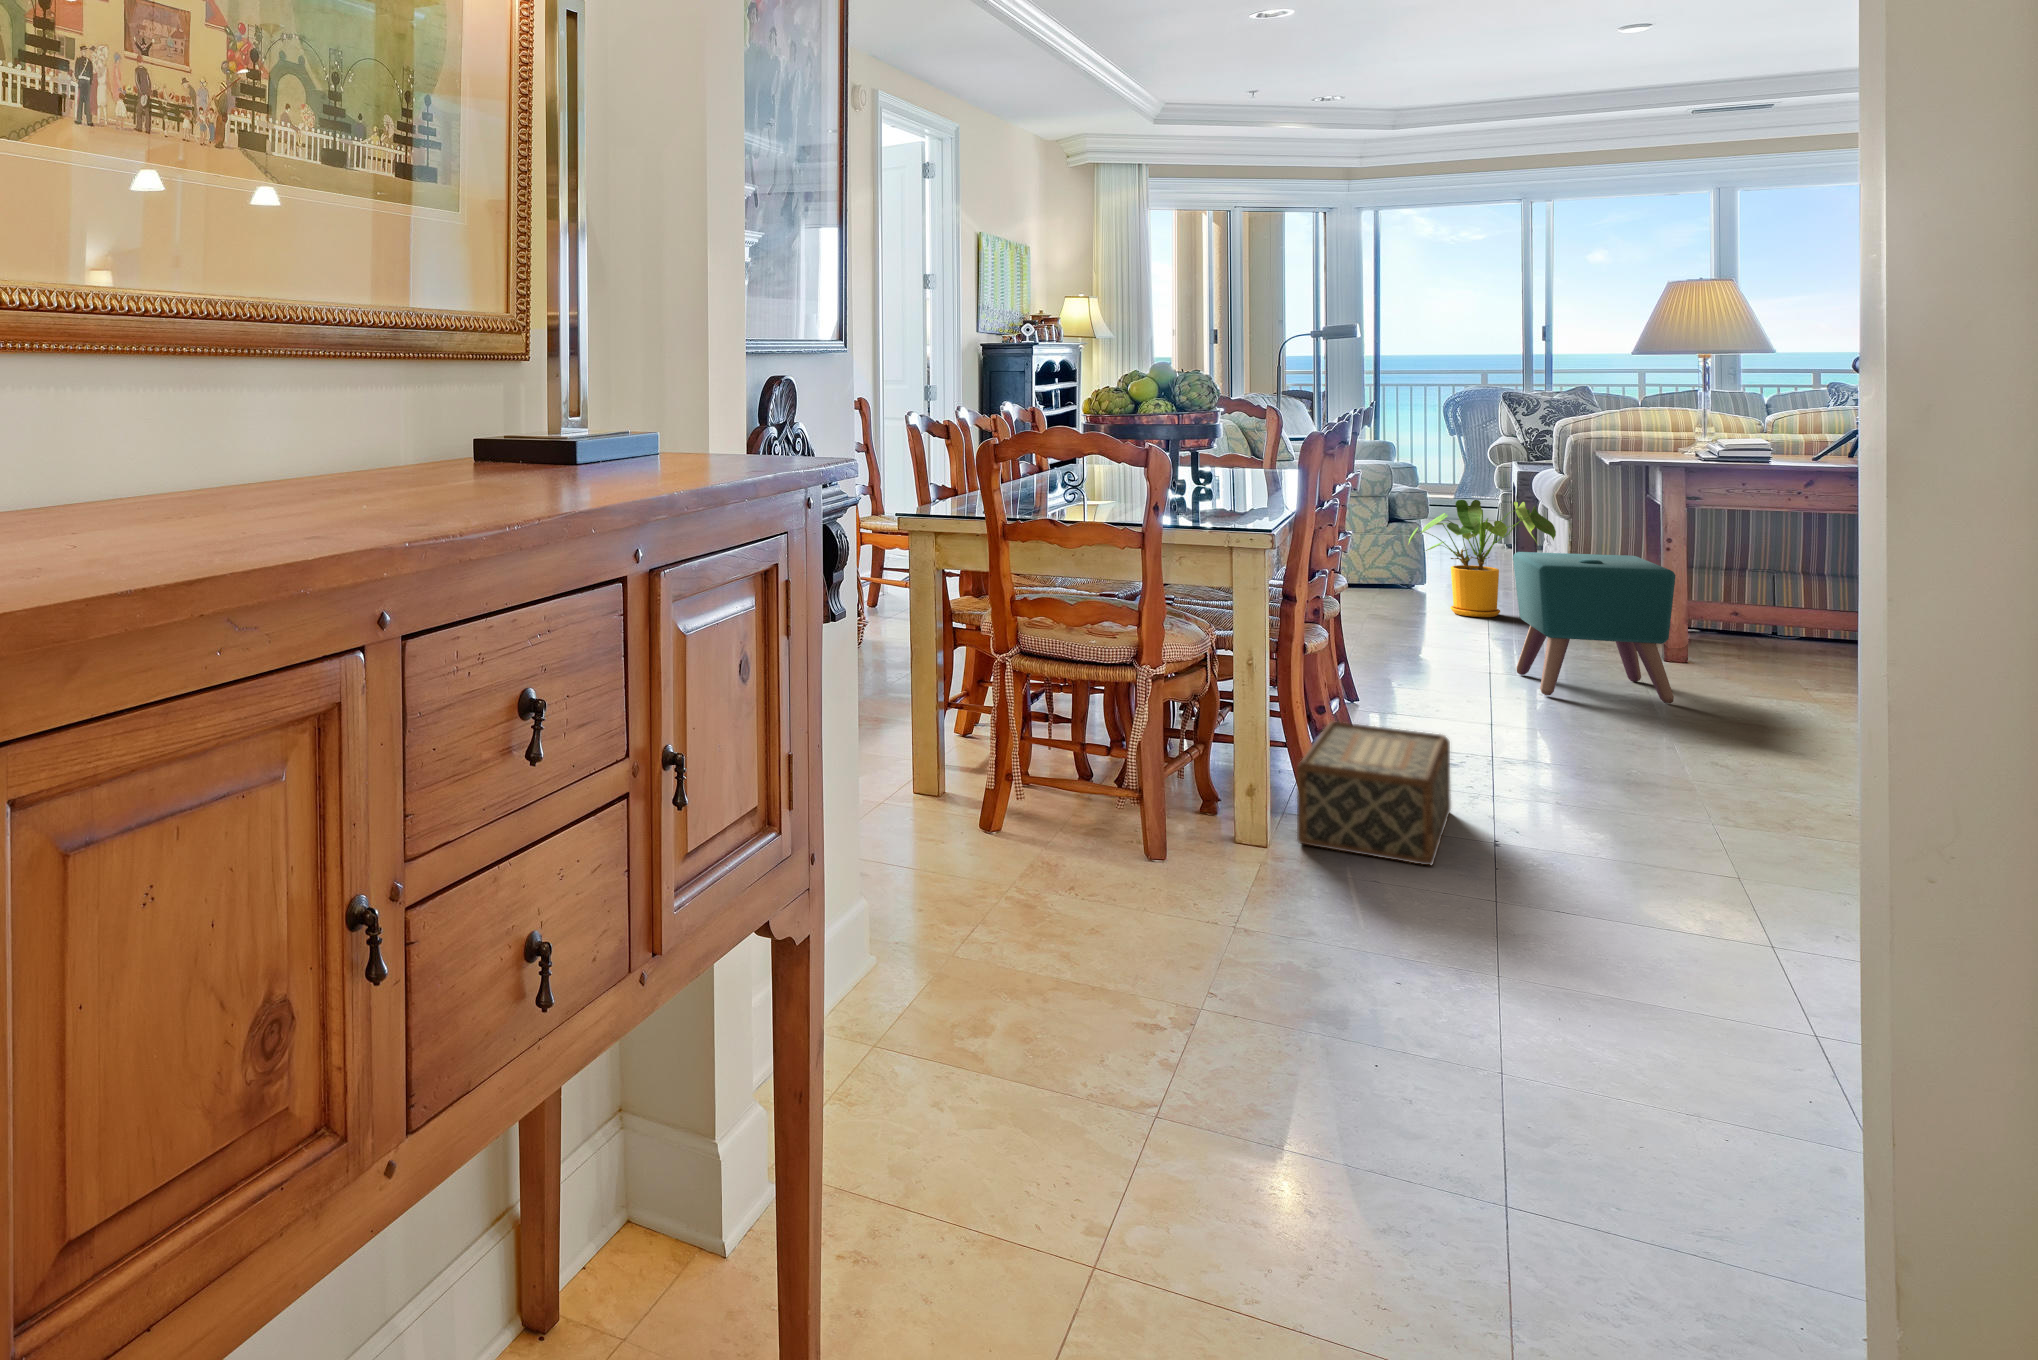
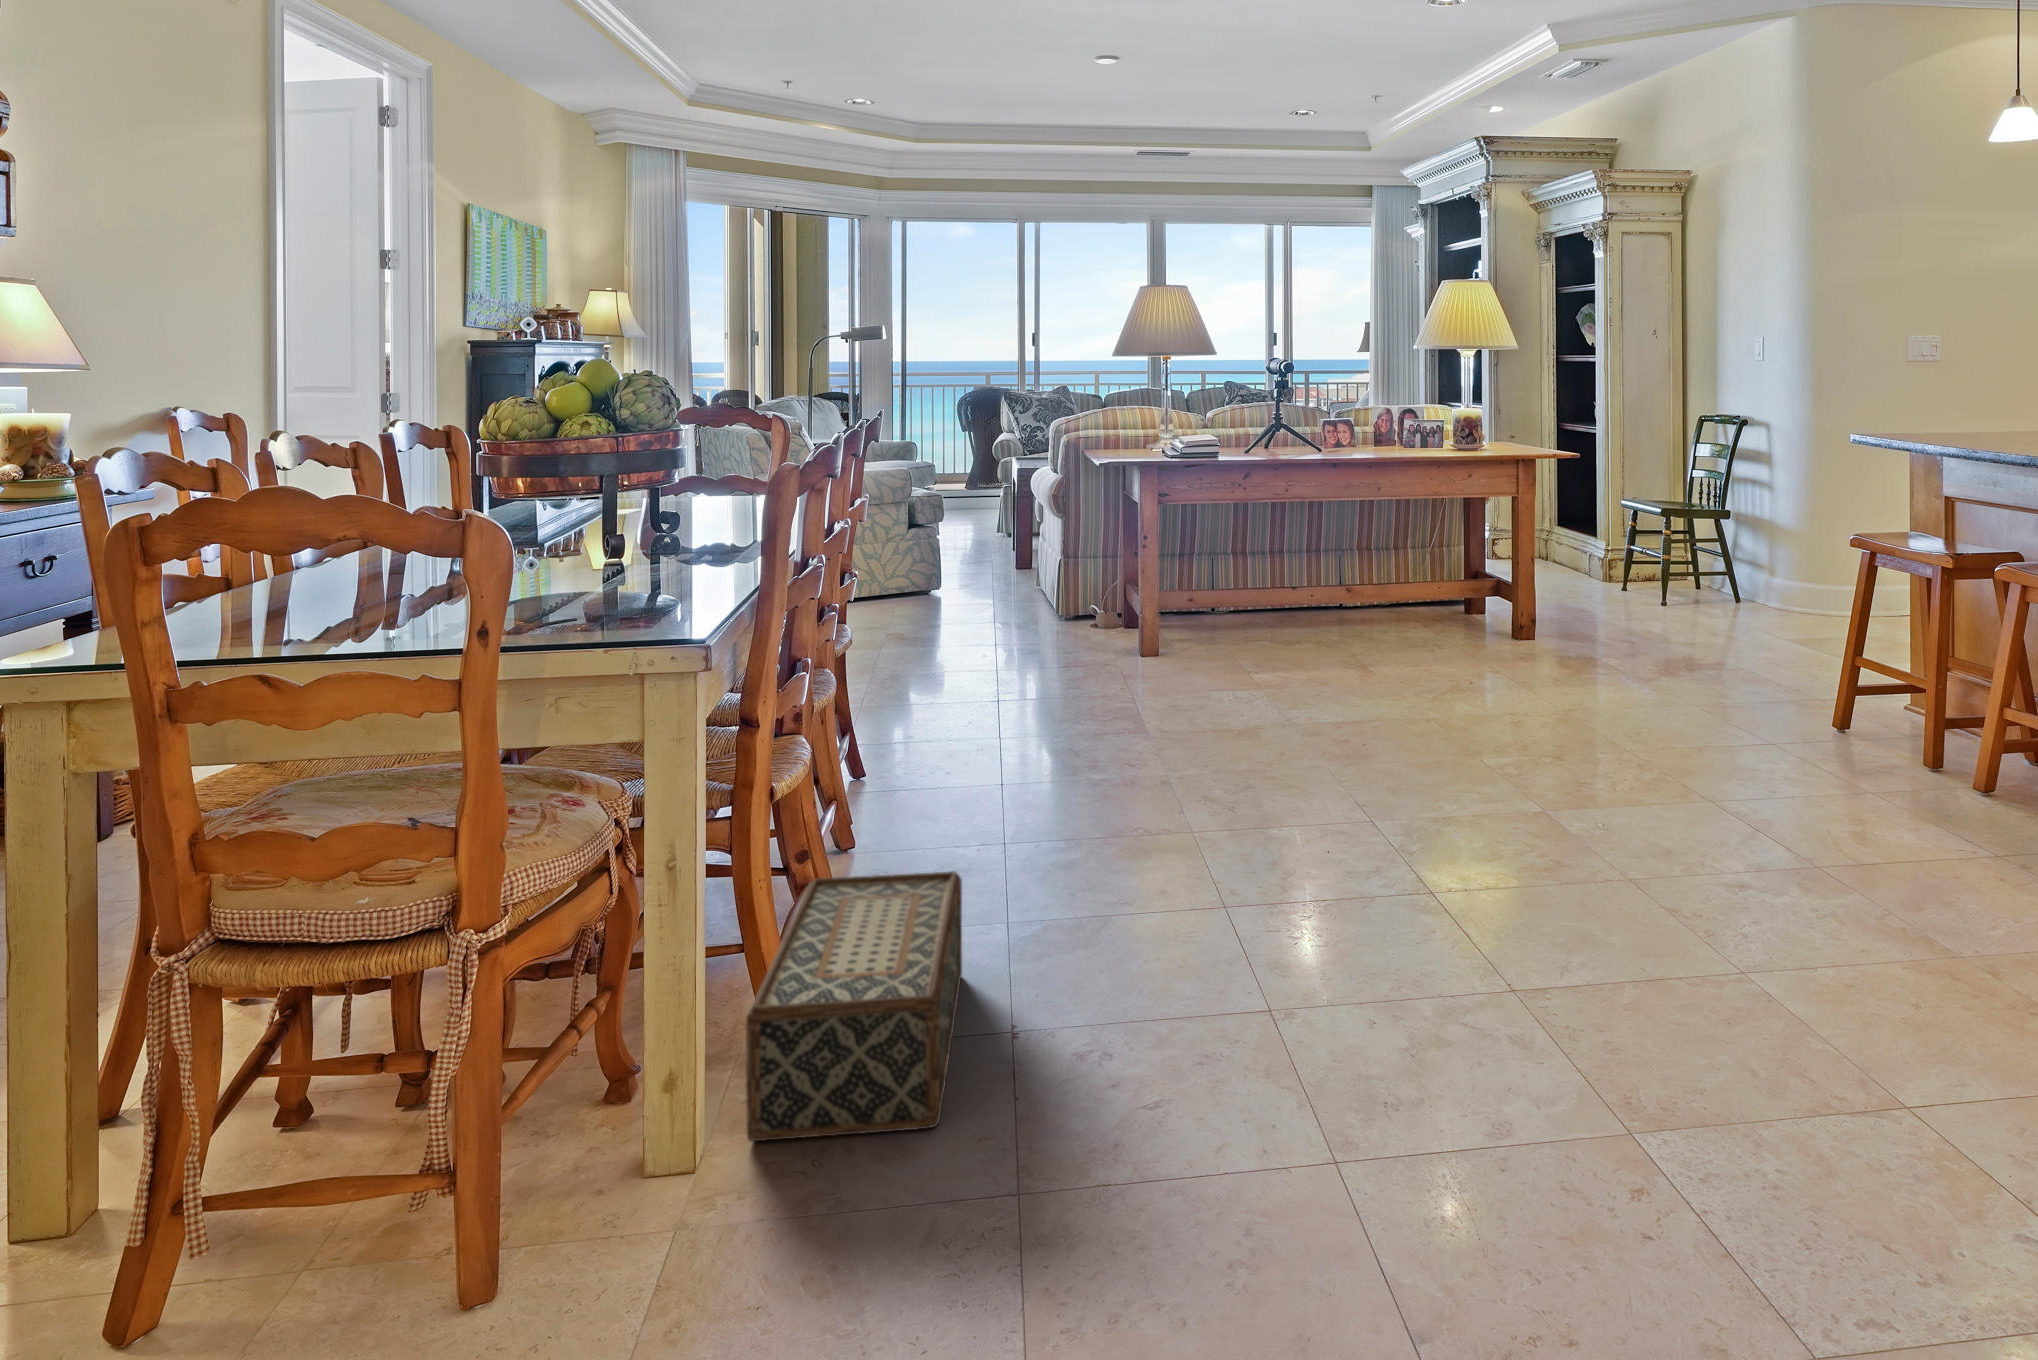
house plant: present [1409,500,1556,617] -> none [924,502,1053,624]
ottoman: present [1513,552,1676,703] -> none [1021,560,1162,726]

